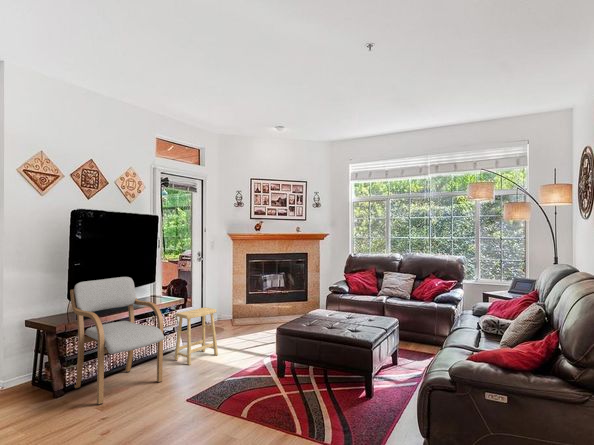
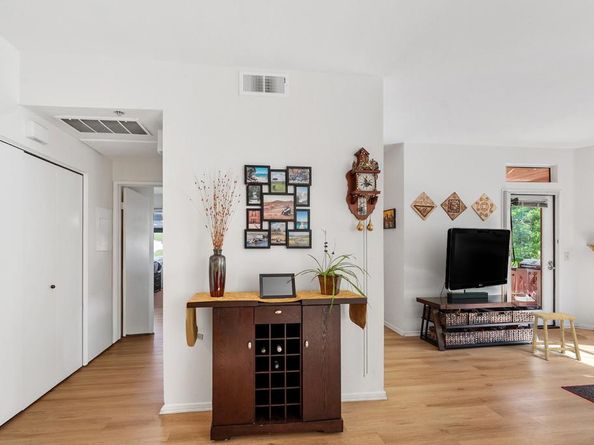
armchair: present [70,277,164,405] -> none [445,277,521,365]

